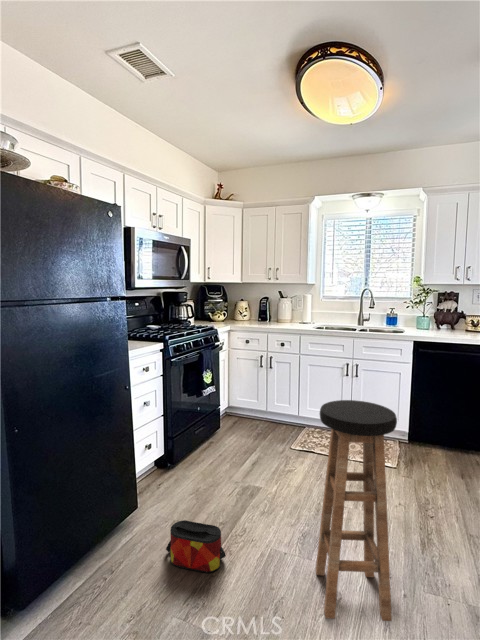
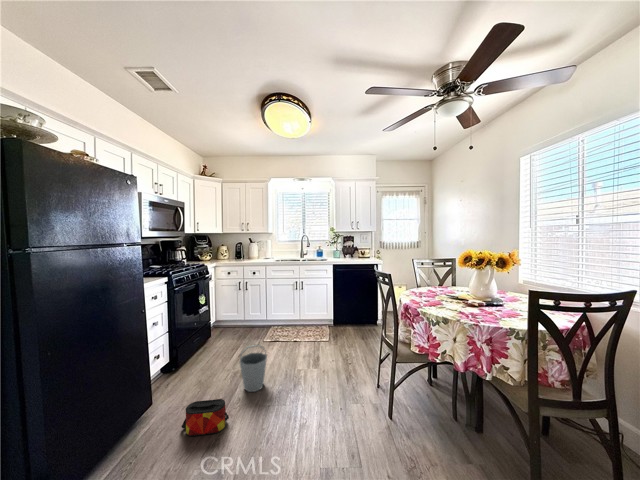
bar stool: present [316,400,397,621] -> none [288,299,335,434]
bucket: none [247,457,289,525] -> present [240,345,267,392]

